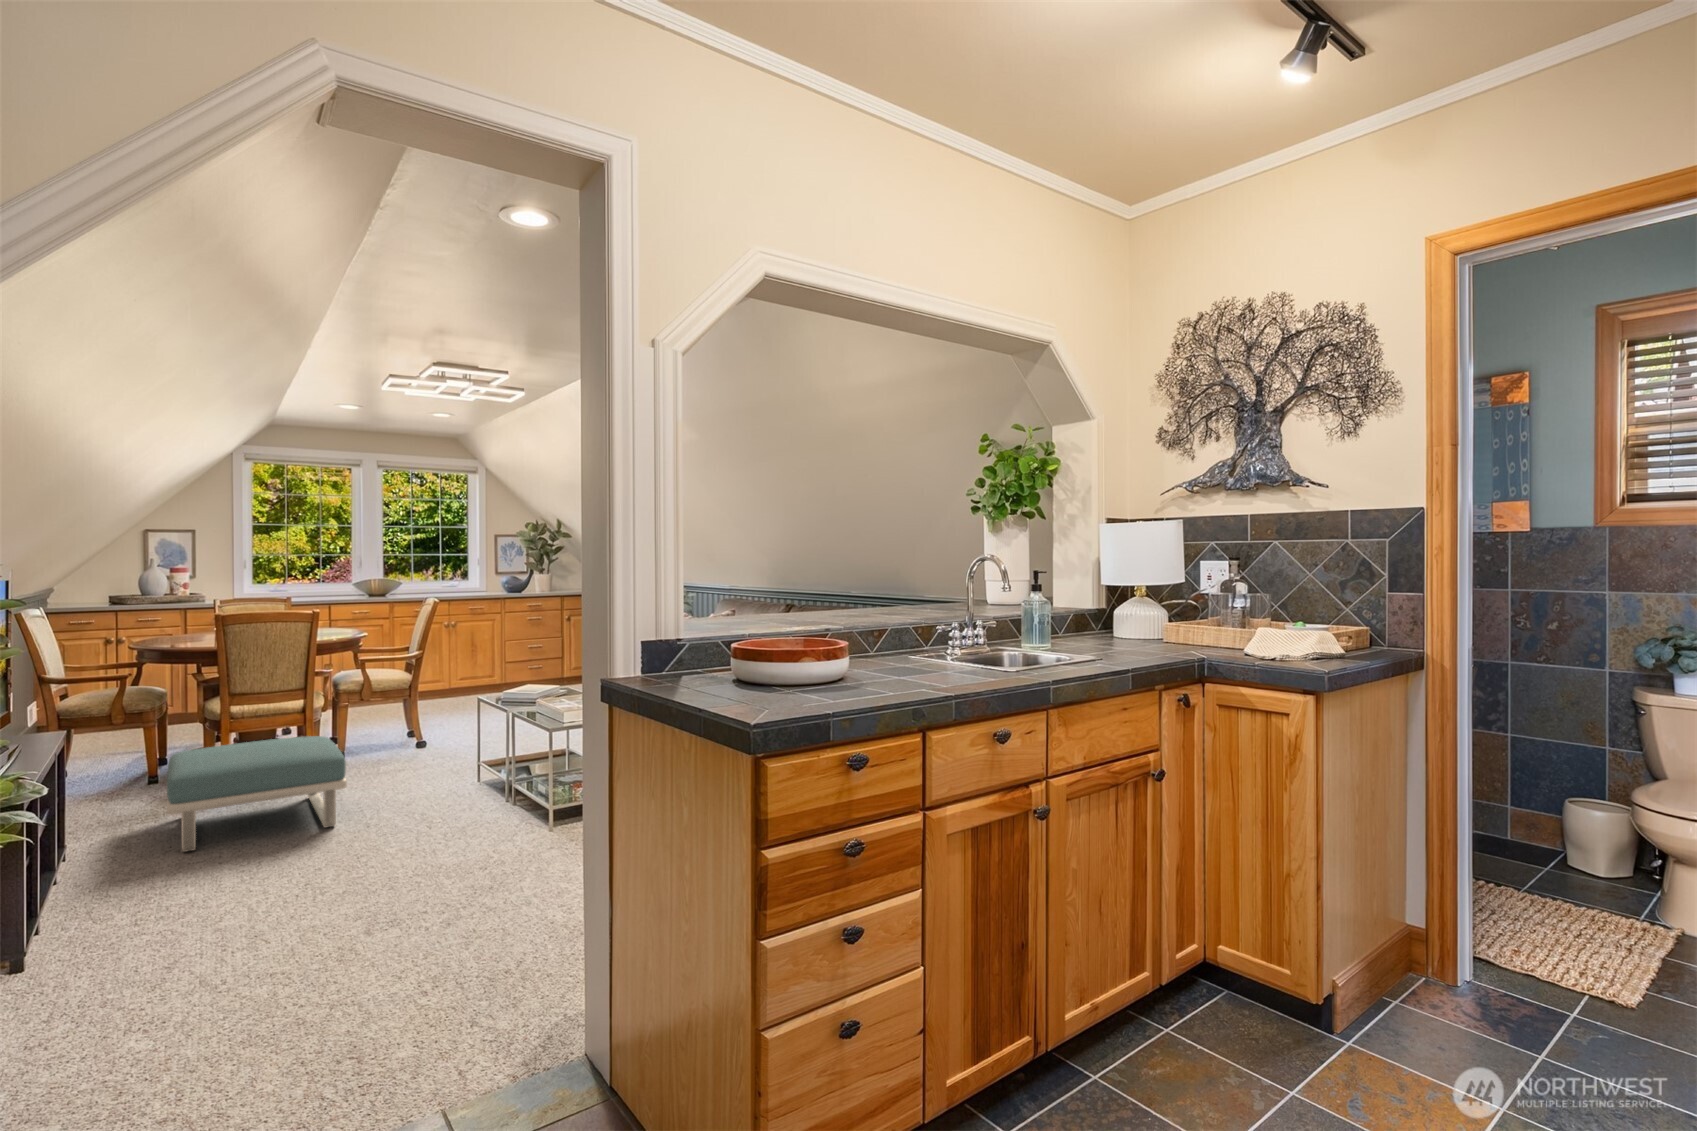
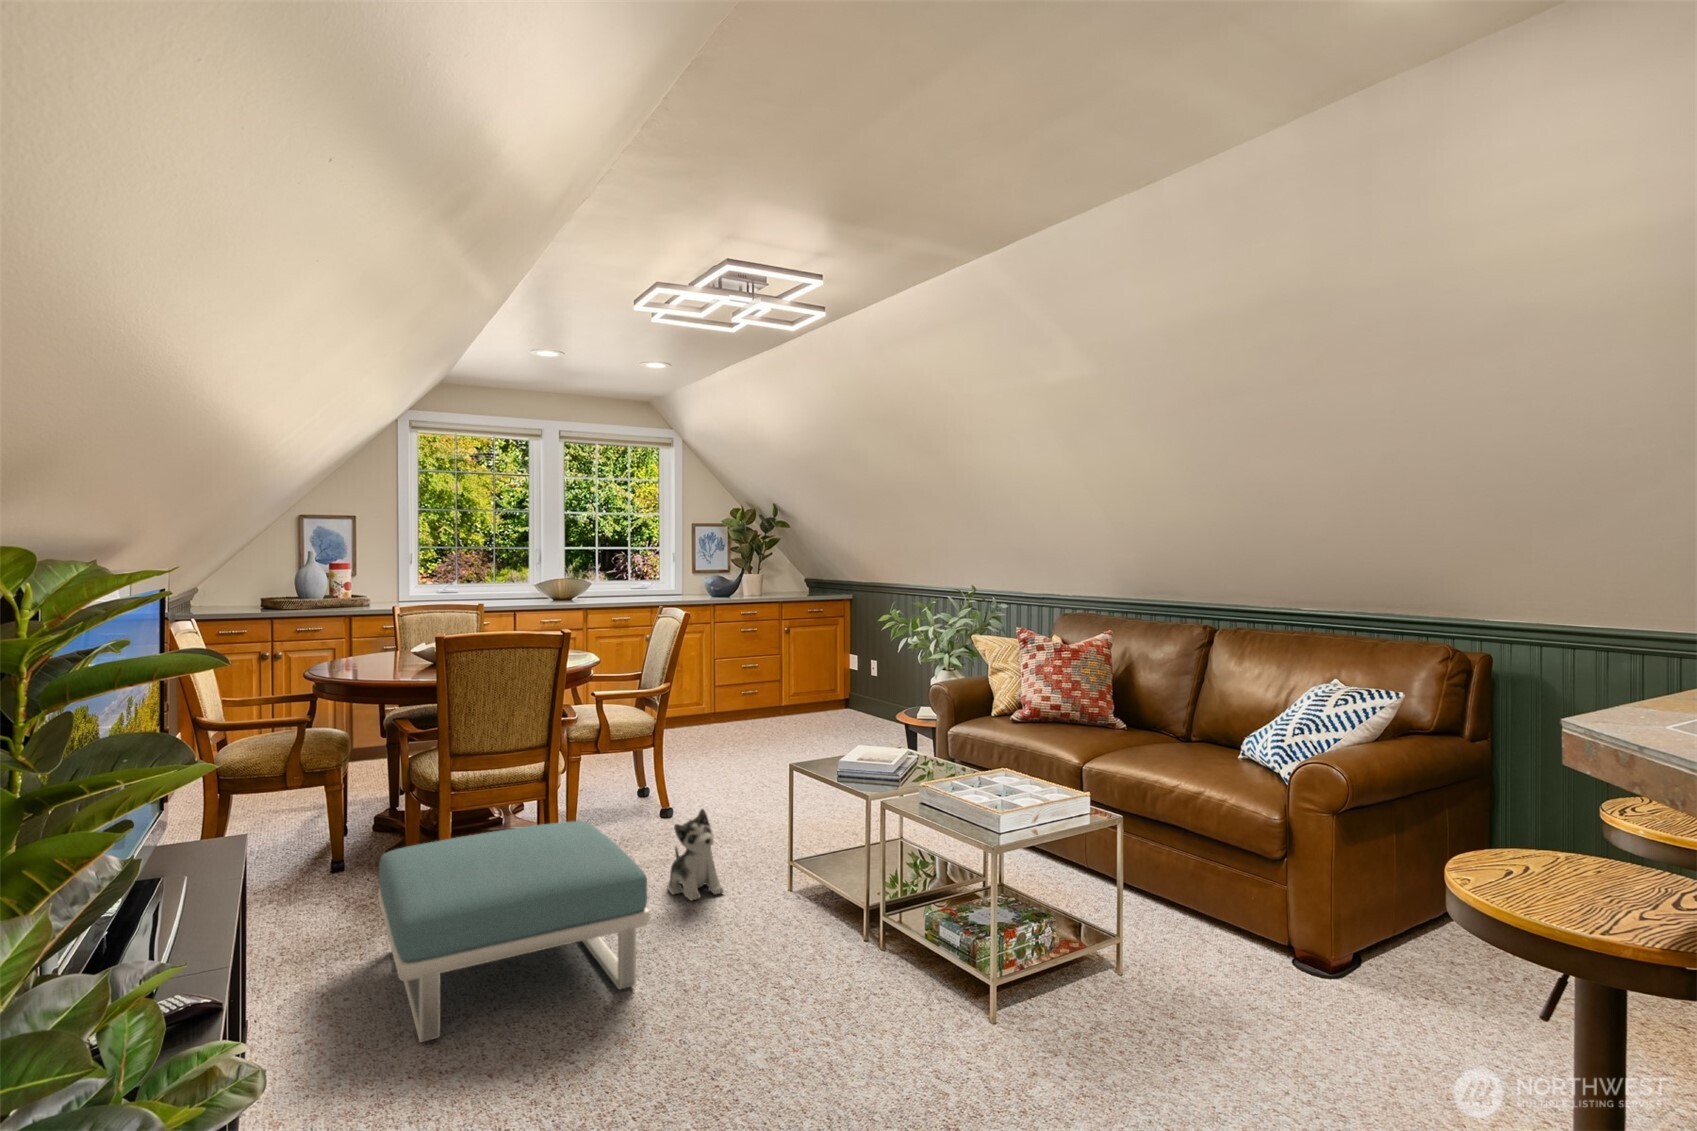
plush toy: none [391,729,430,789] -> present [668,809,724,901]

